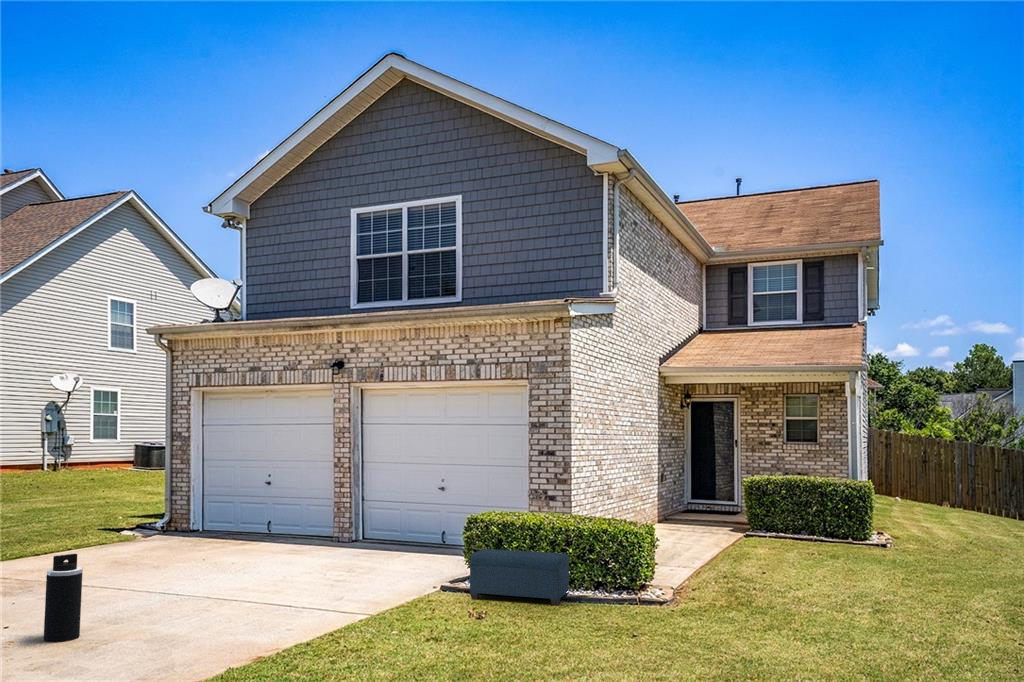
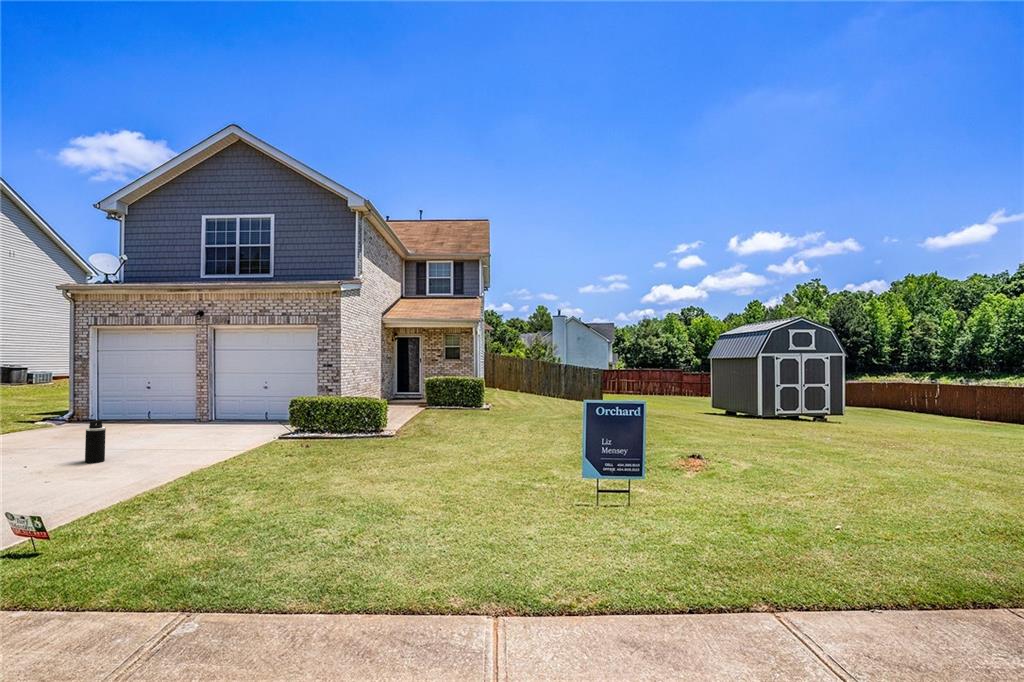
bench: present [470,549,569,606] -> none [299,414,347,438]

